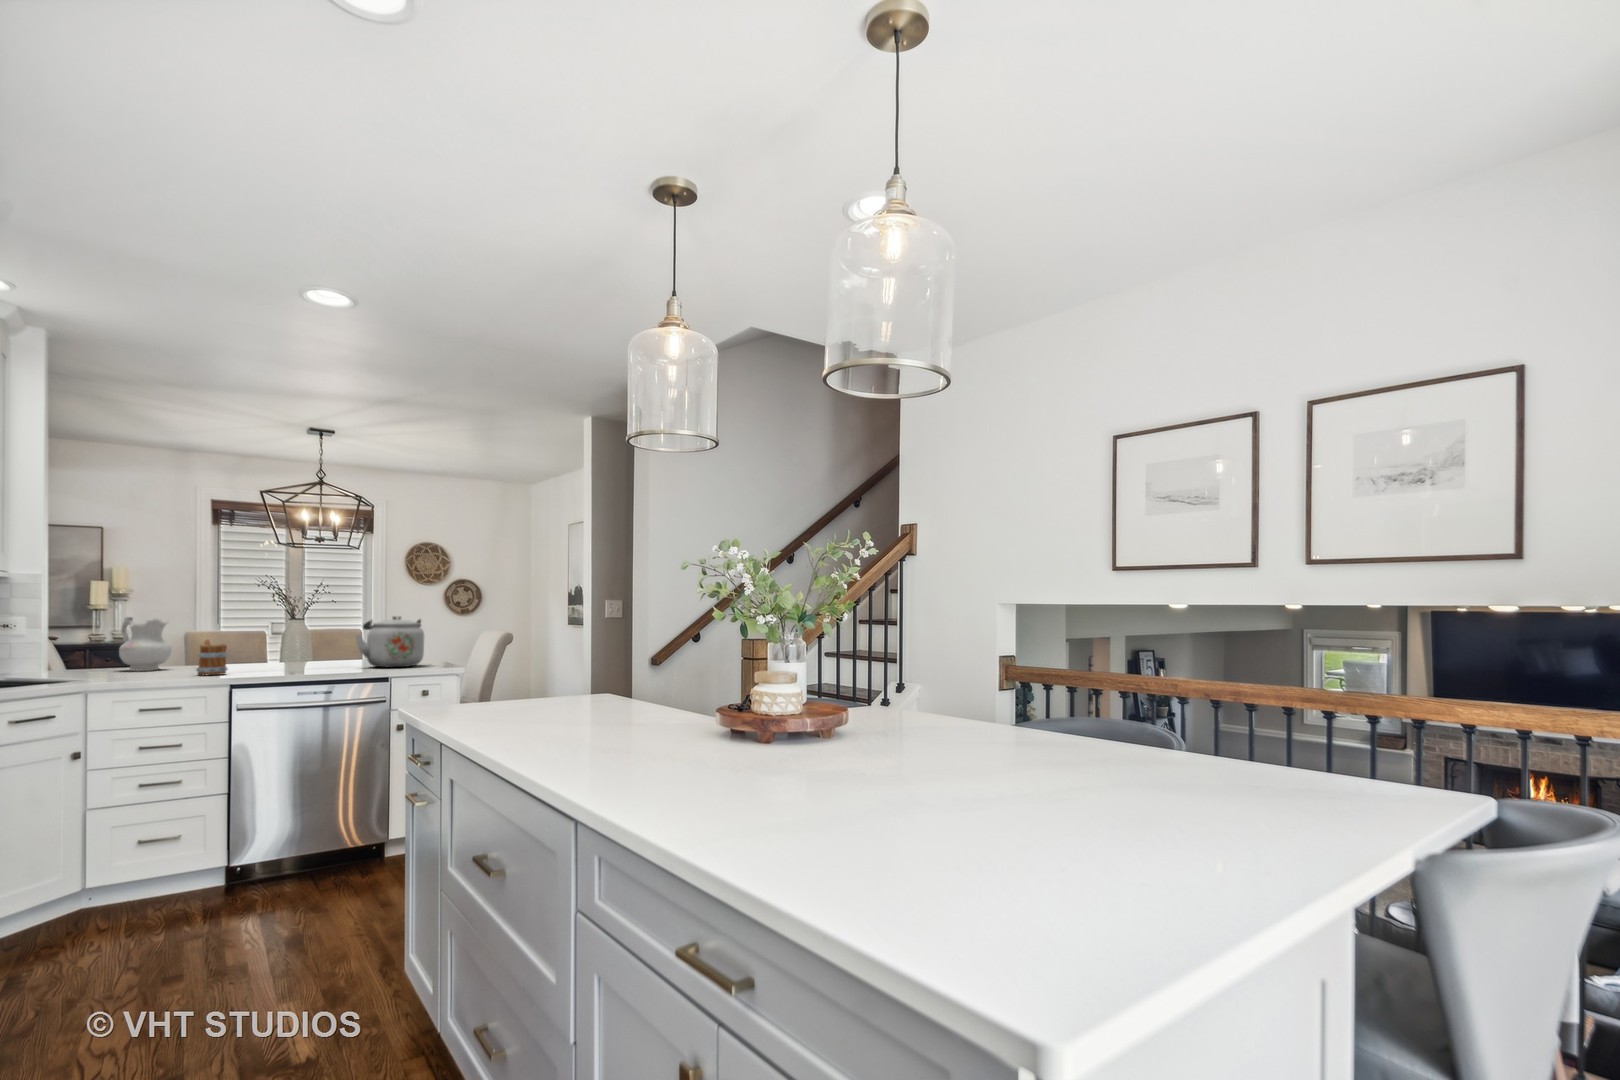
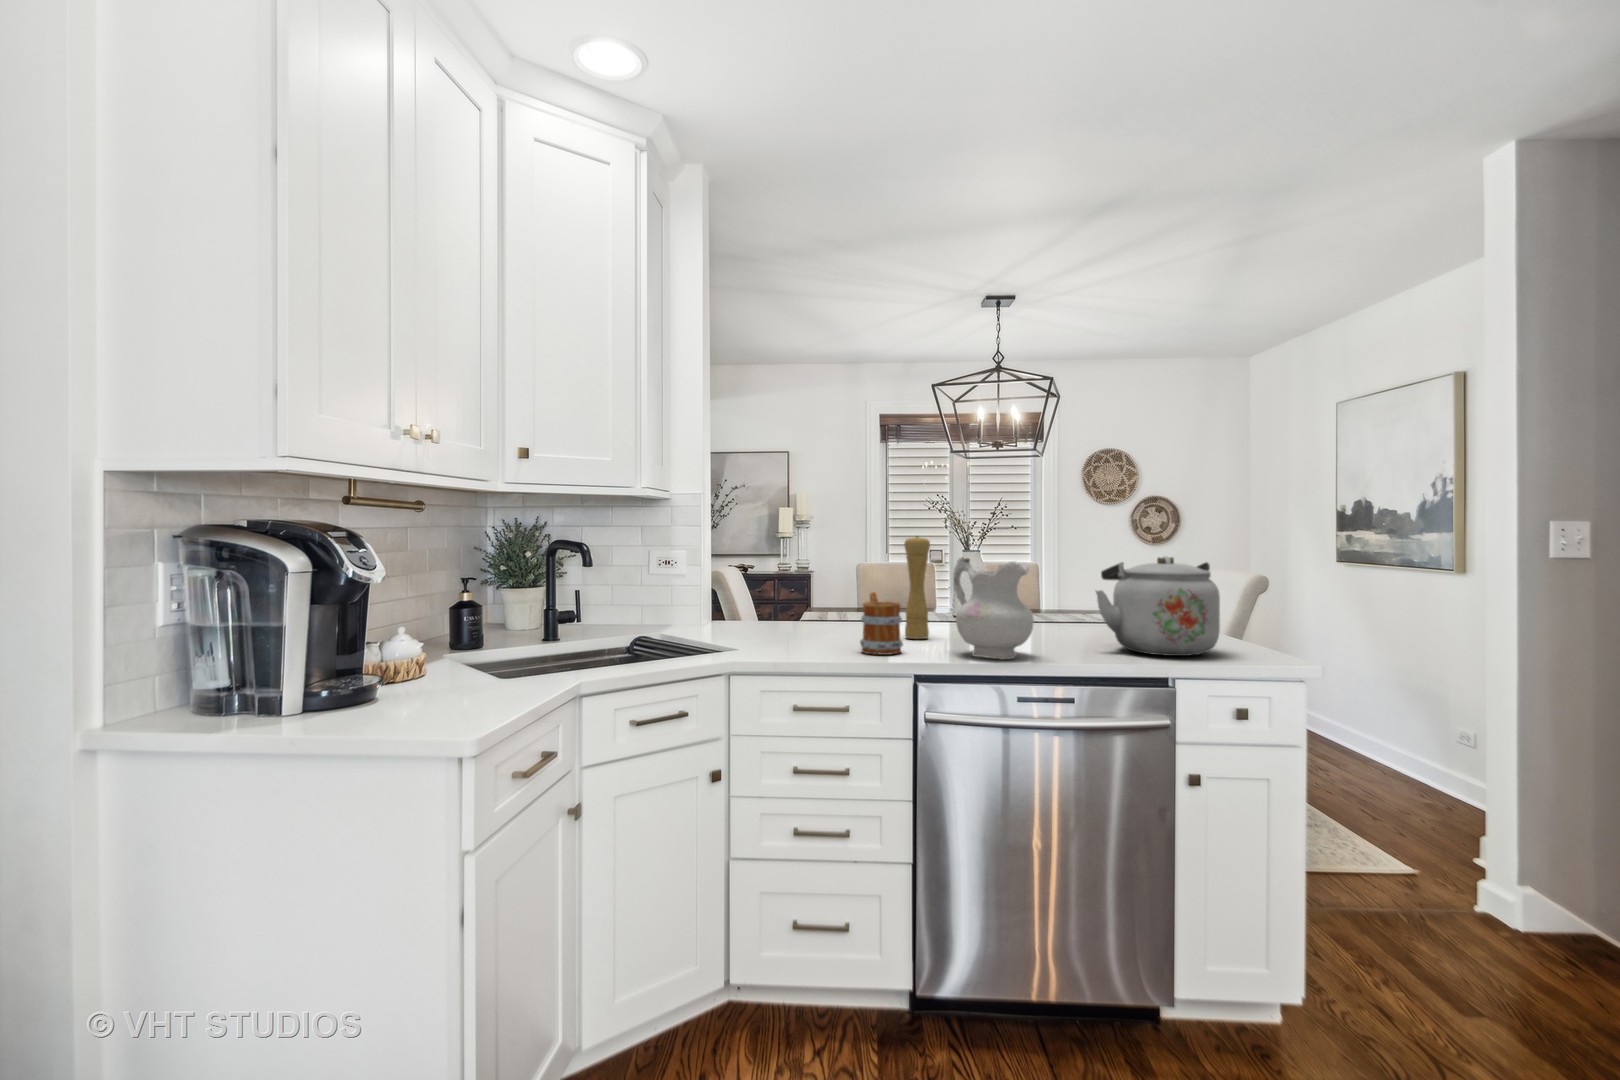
pepper mill: none [230,605,251,670] -> present [904,536,930,639]
ceramic pitcher: present [119,617,172,671] -> present [953,558,1033,659]

